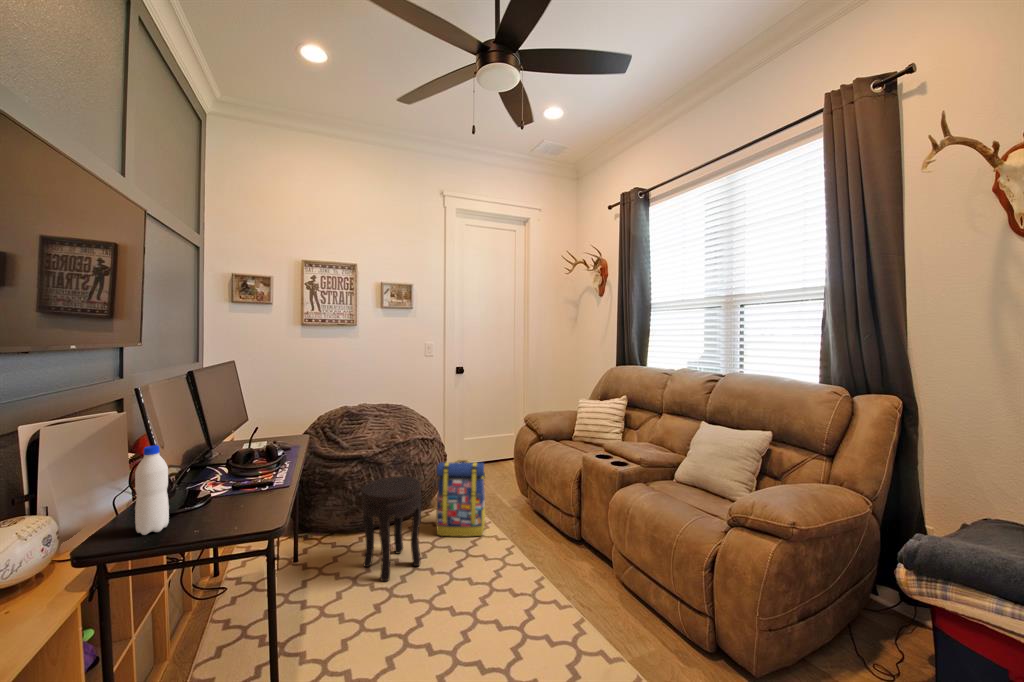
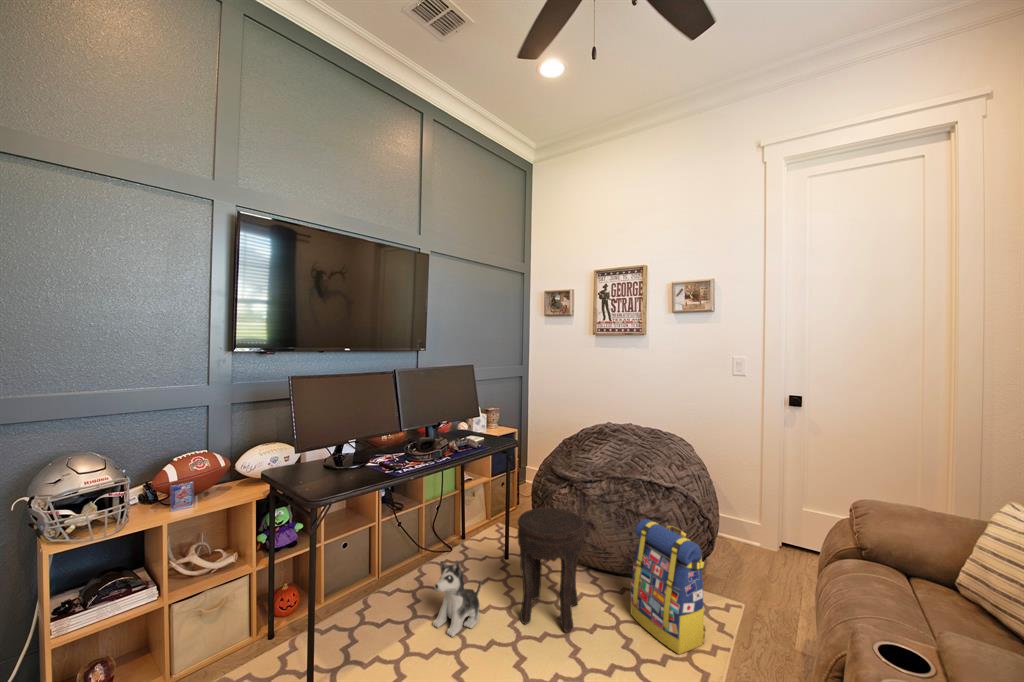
water bottle: present [135,445,169,535] -> none [292,417,311,475]
plush toy: none [310,553,355,633] -> present [433,560,481,637]

